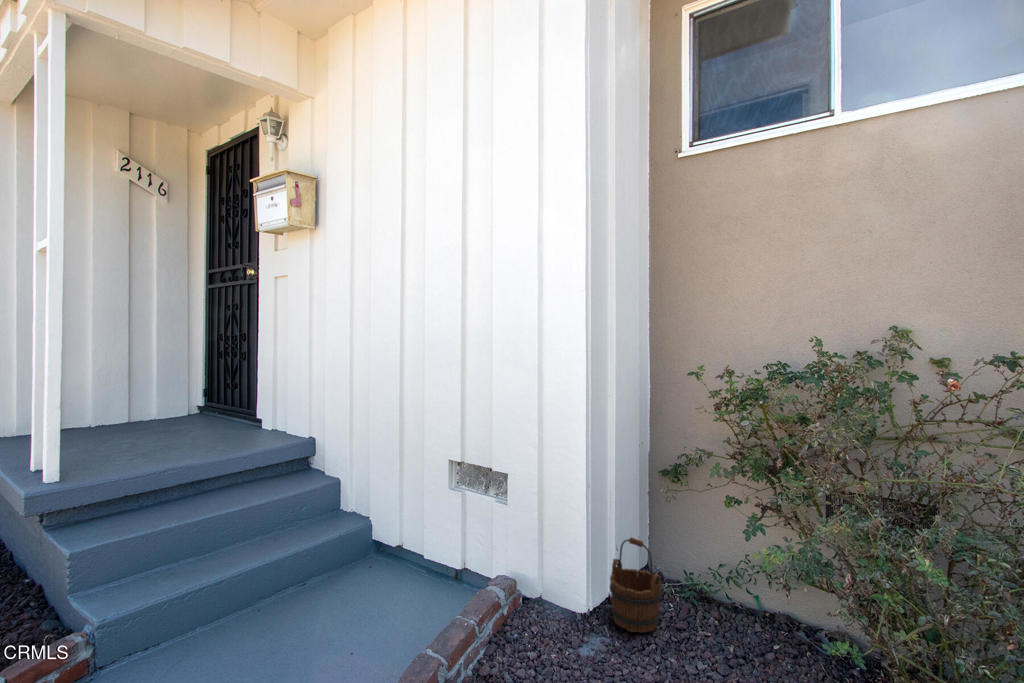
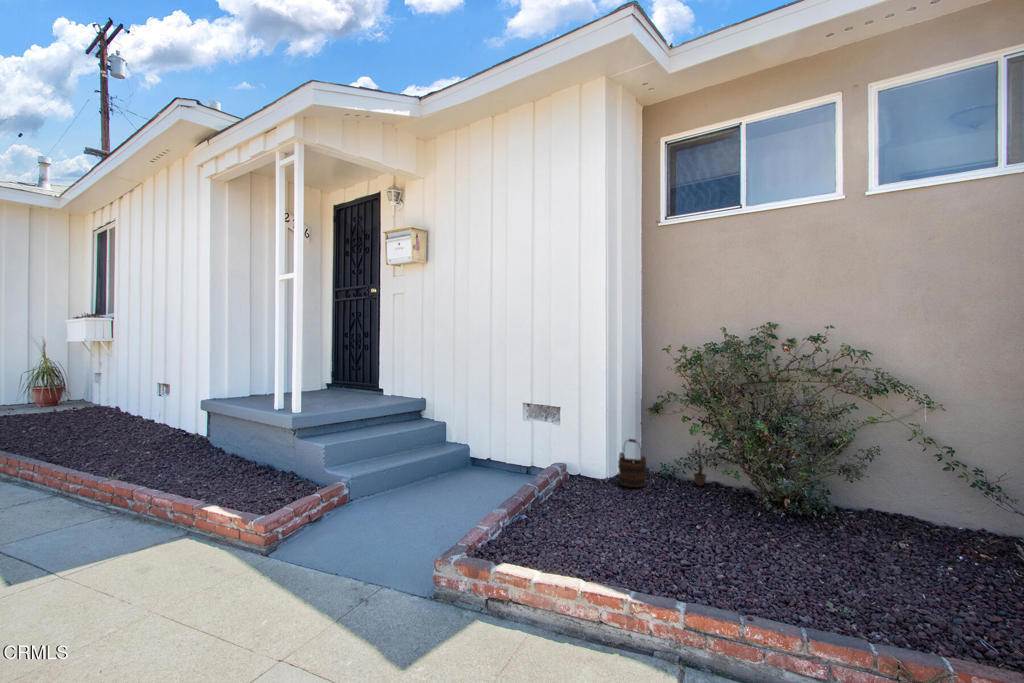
decorative plant: none [722,540,788,625] -> present [687,442,715,486]

